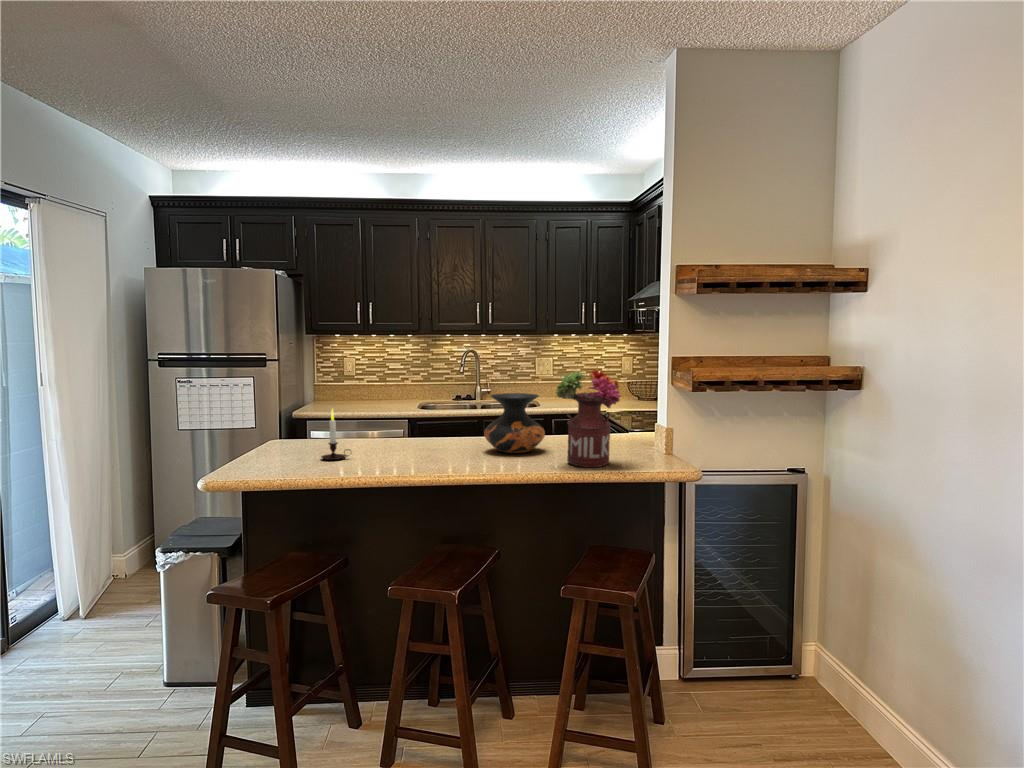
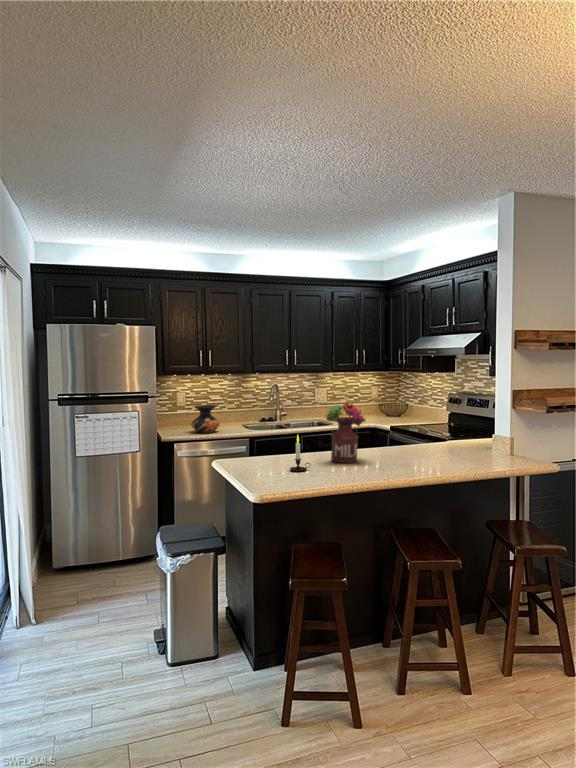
flower arrangement: present [556,369,621,467] -> present [325,403,366,463]
vase: present [484,393,545,453] -> present [191,405,220,433]

